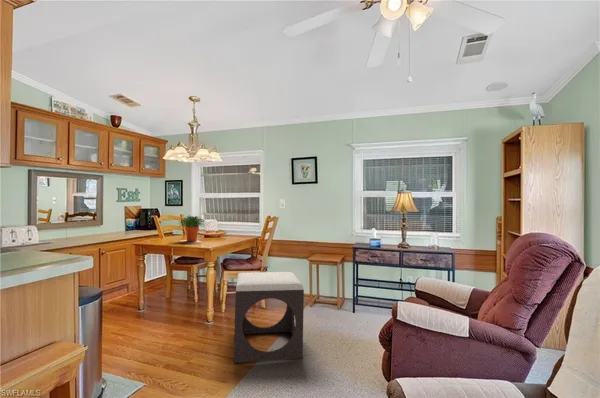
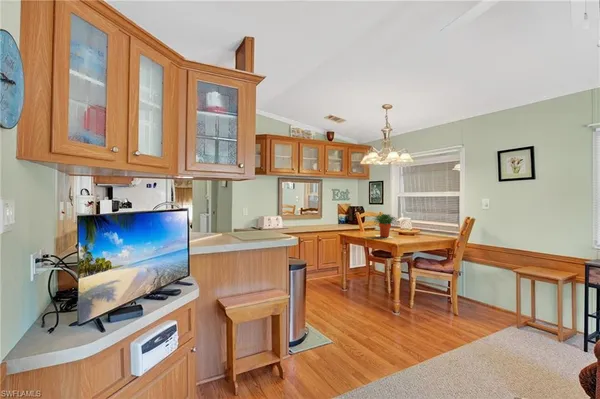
footstool: present [234,272,304,363] -> none [407,272,487,376]

